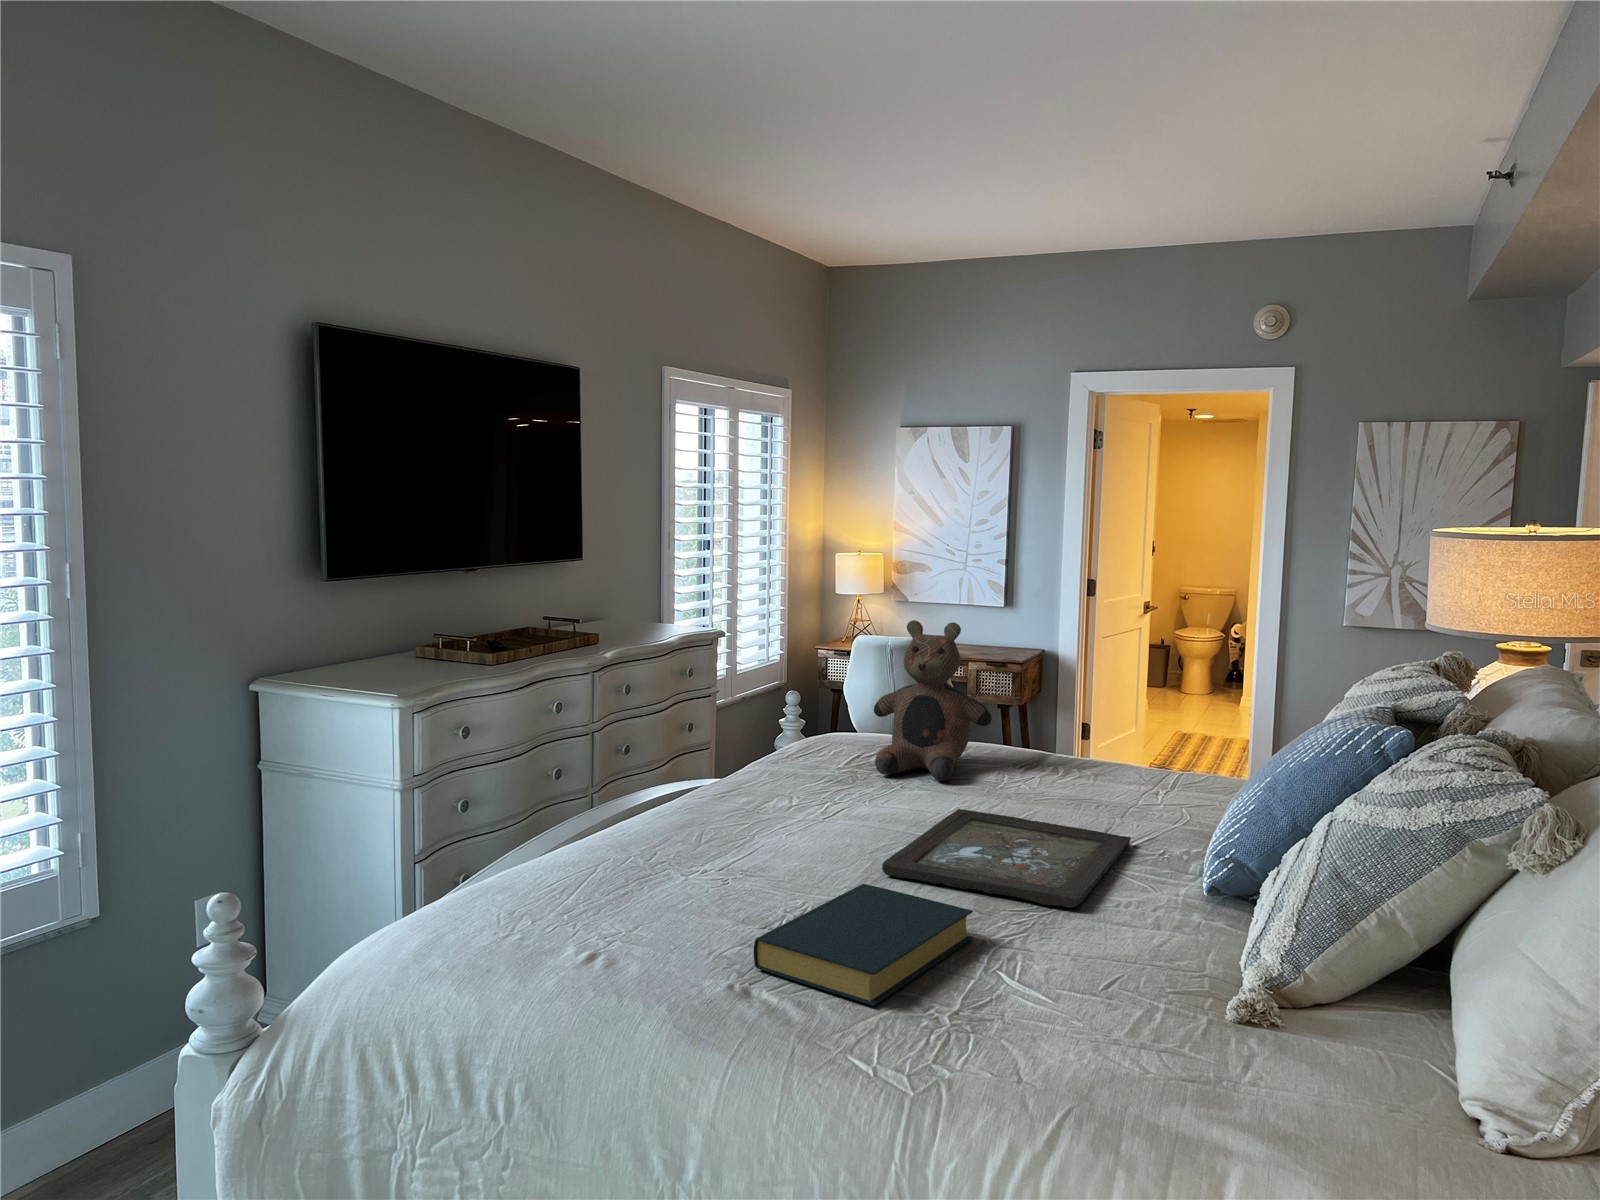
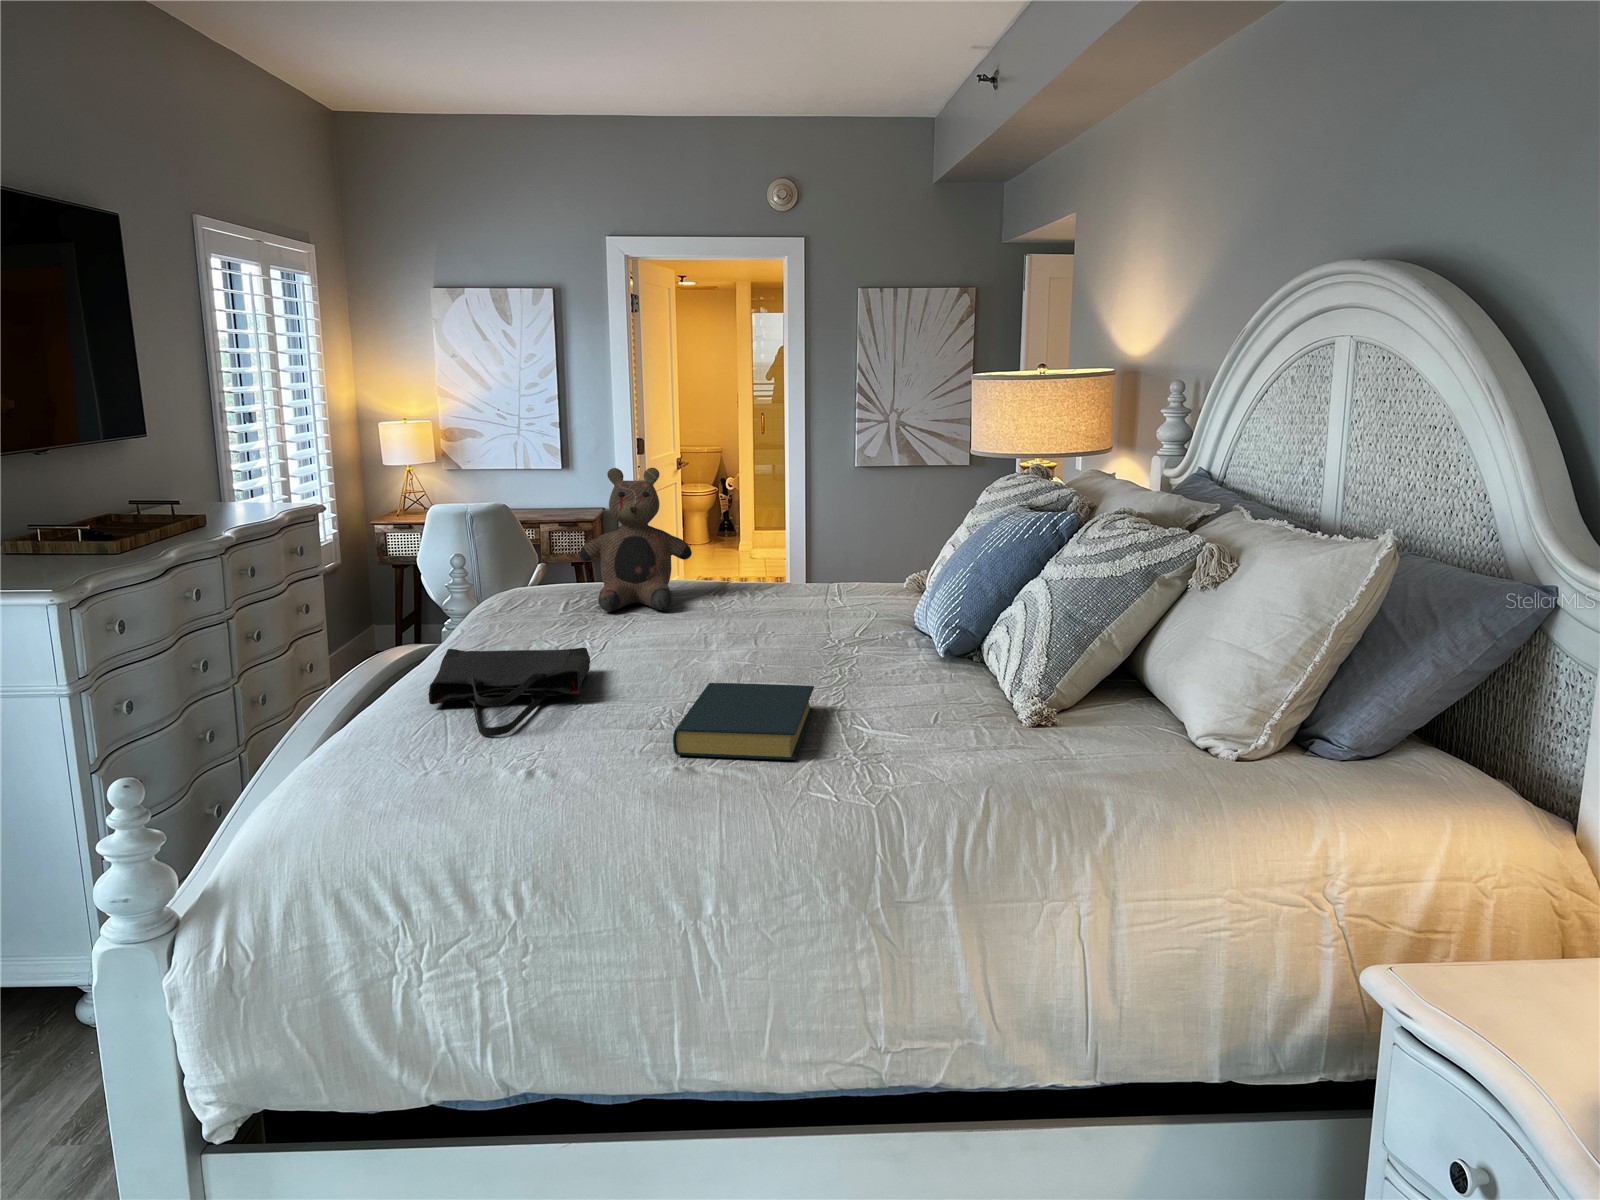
tote bag: none [598,798,786,904] -> present [429,648,590,736]
tray: present [882,809,1131,908] -> none [696,626,868,680]

